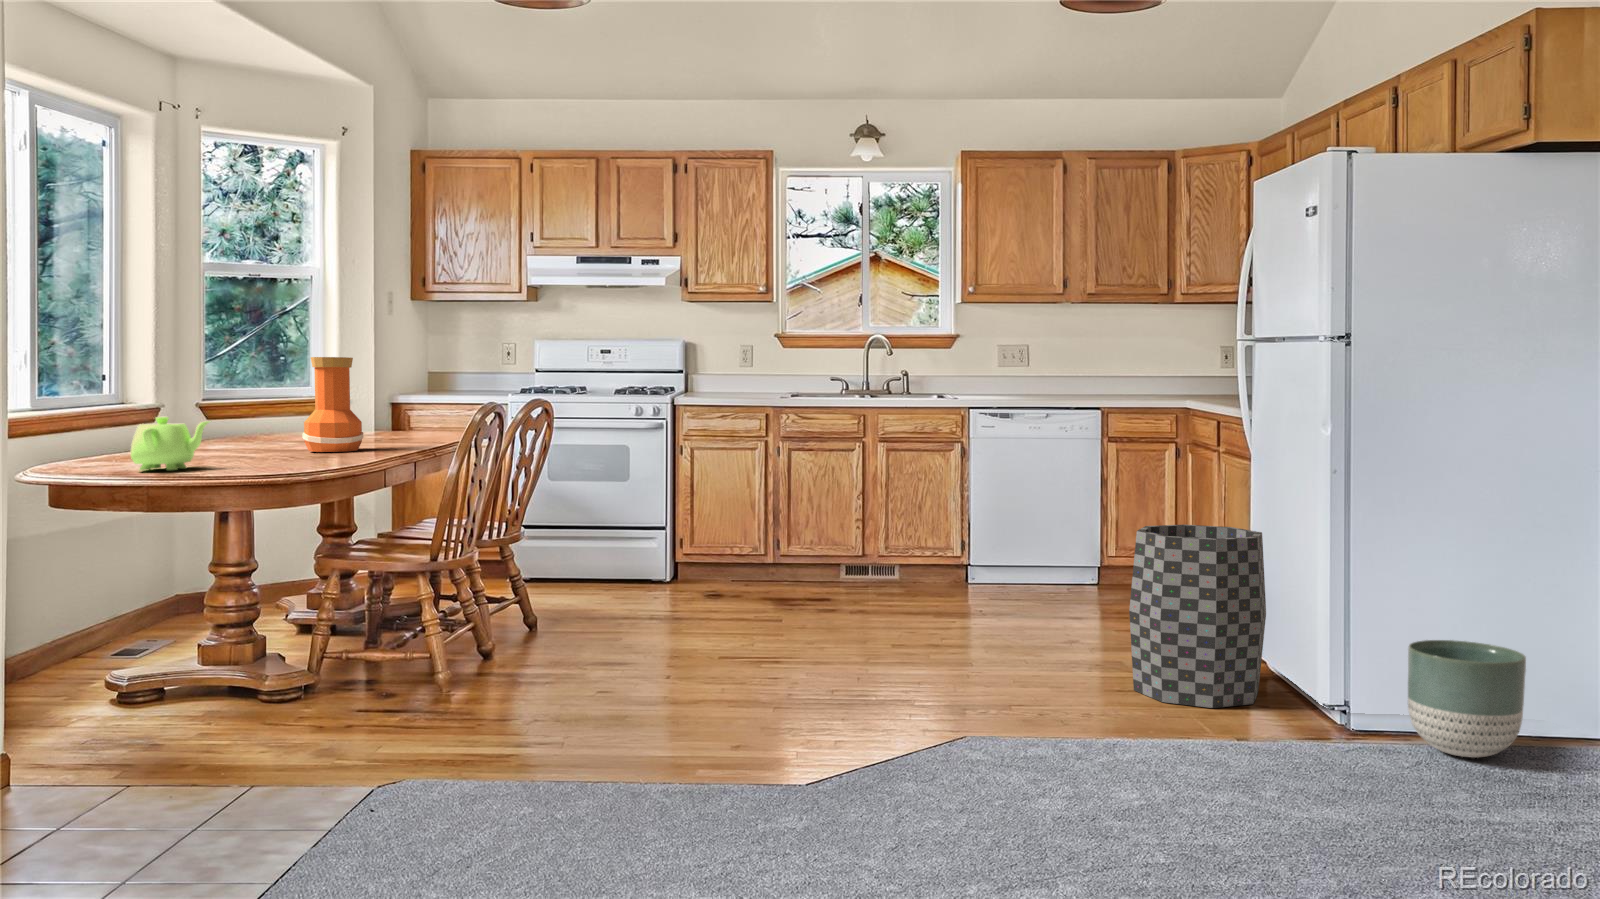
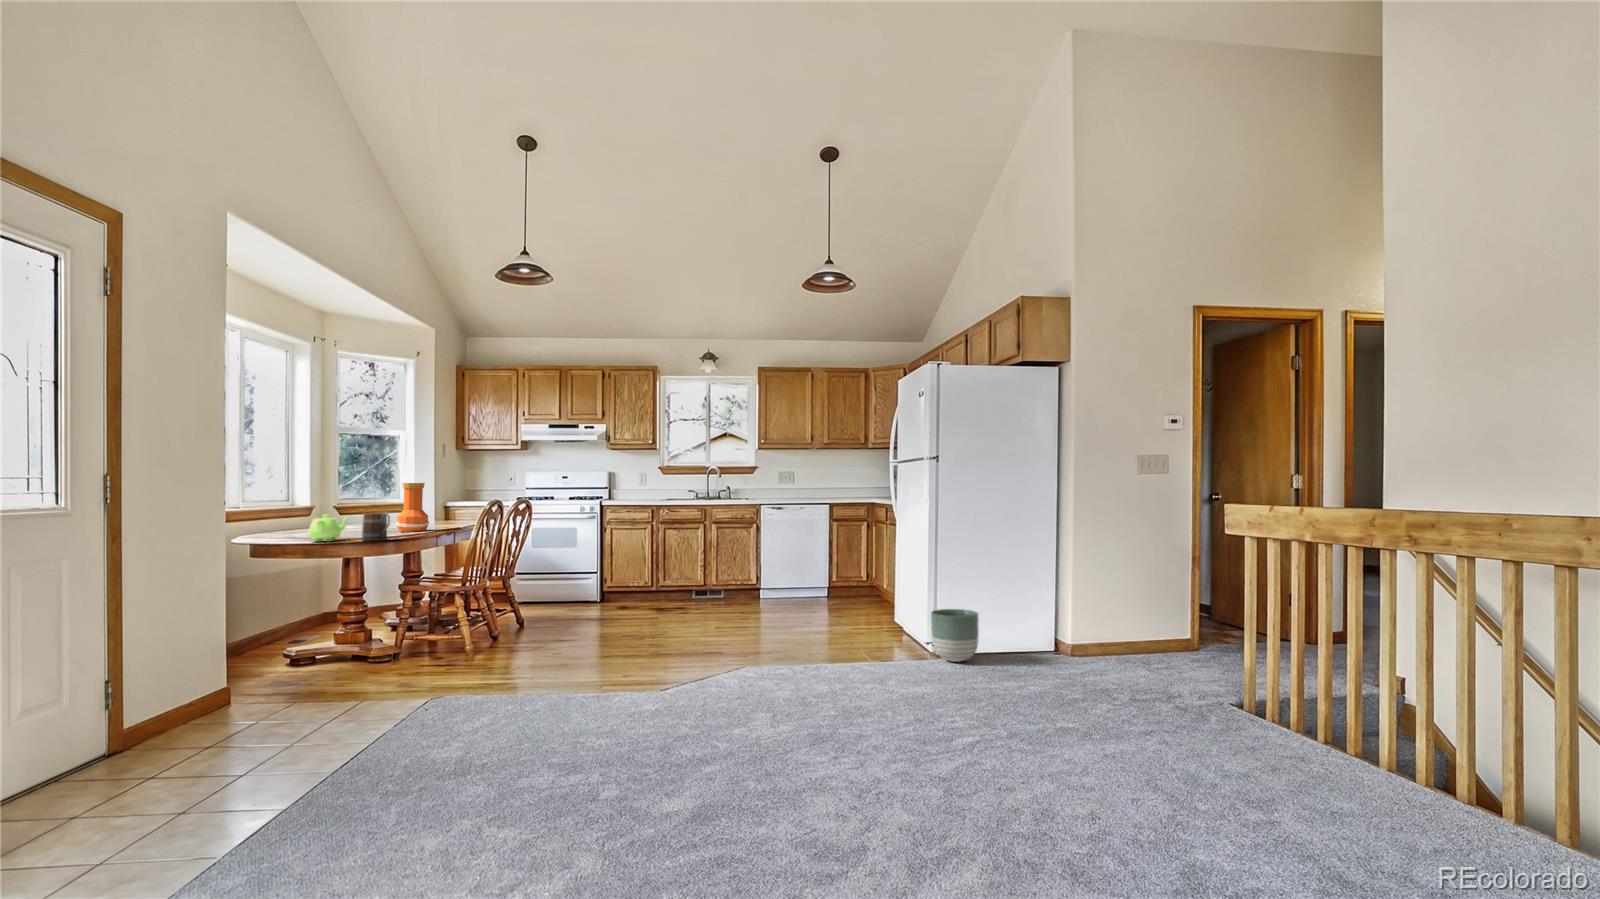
mug: none [230,415,283,472] -> present [362,513,390,541]
trash can: present [1129,524,1266,708] -> none [817,560,882,648]

